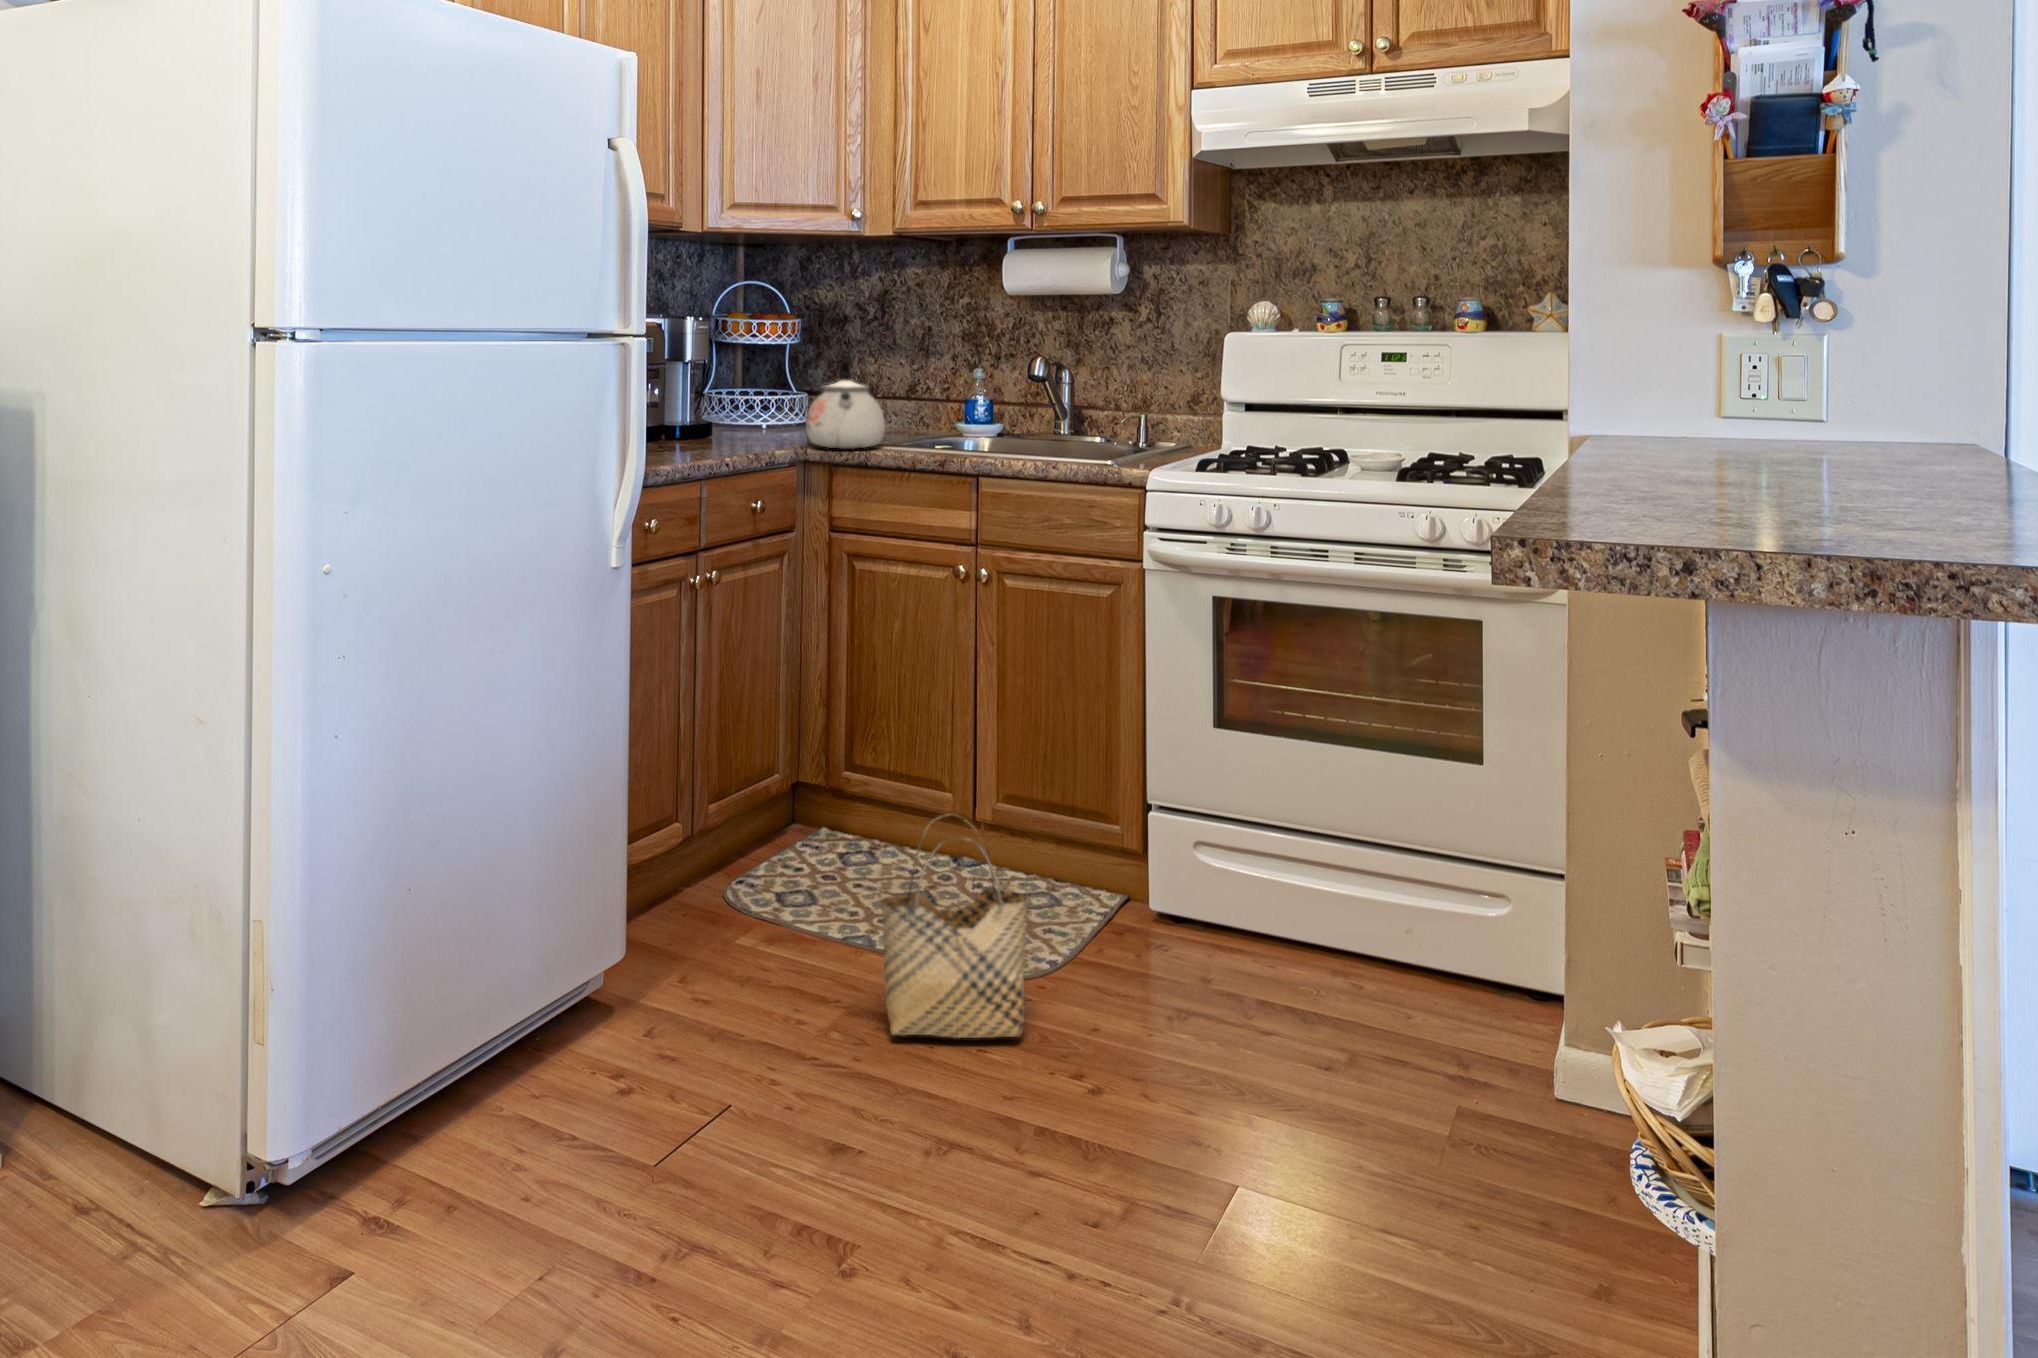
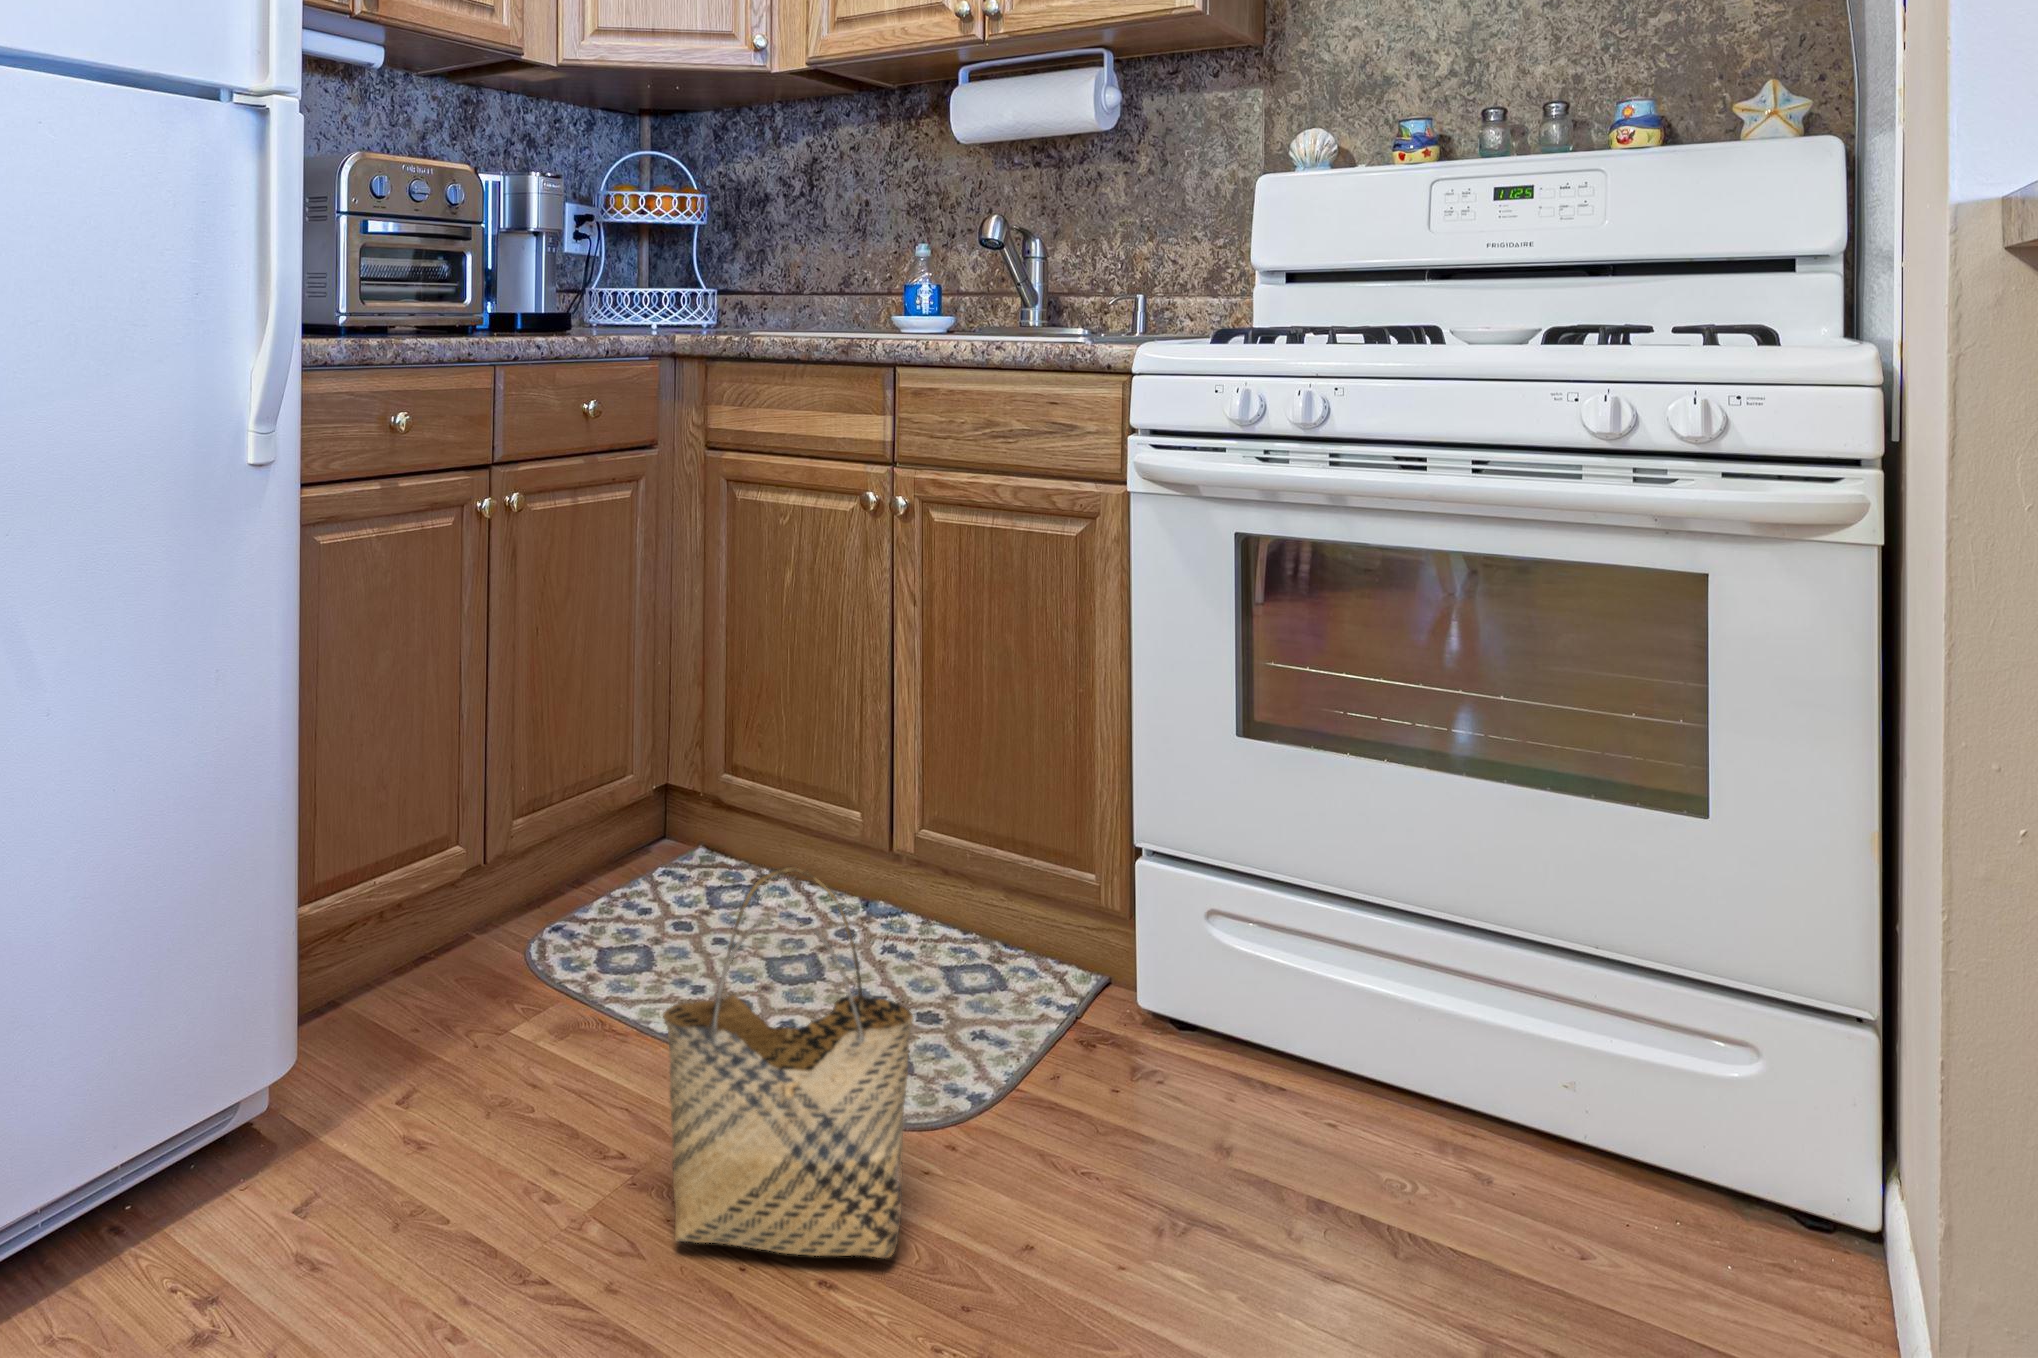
kettle: present [806,356,885,449] -> none [677,211,783,336]

